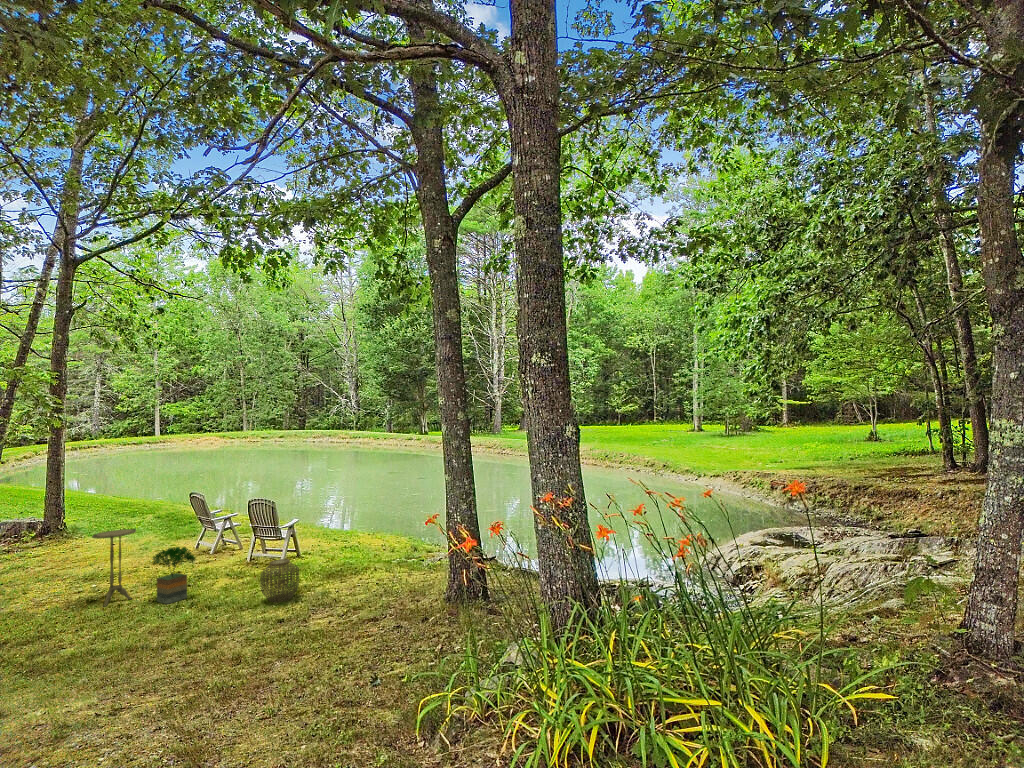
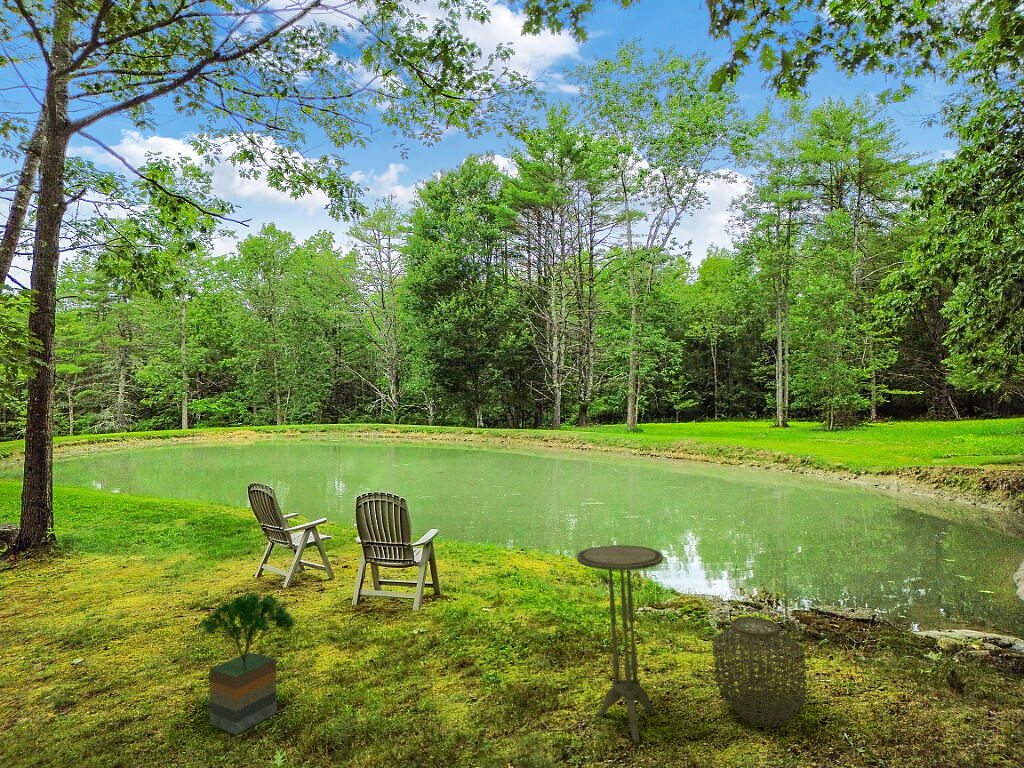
side table: present [92,529,136,607] -> present [577,545,663,744]
woven basket: present [260,559,299,602] -> present [713,617,807,726]

